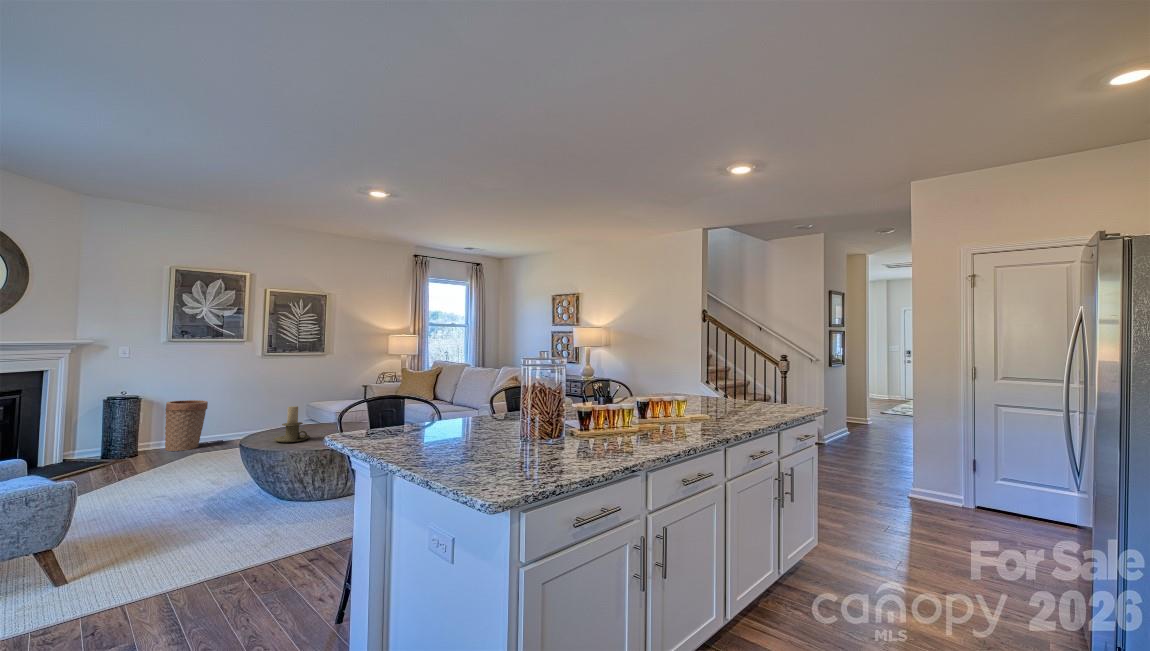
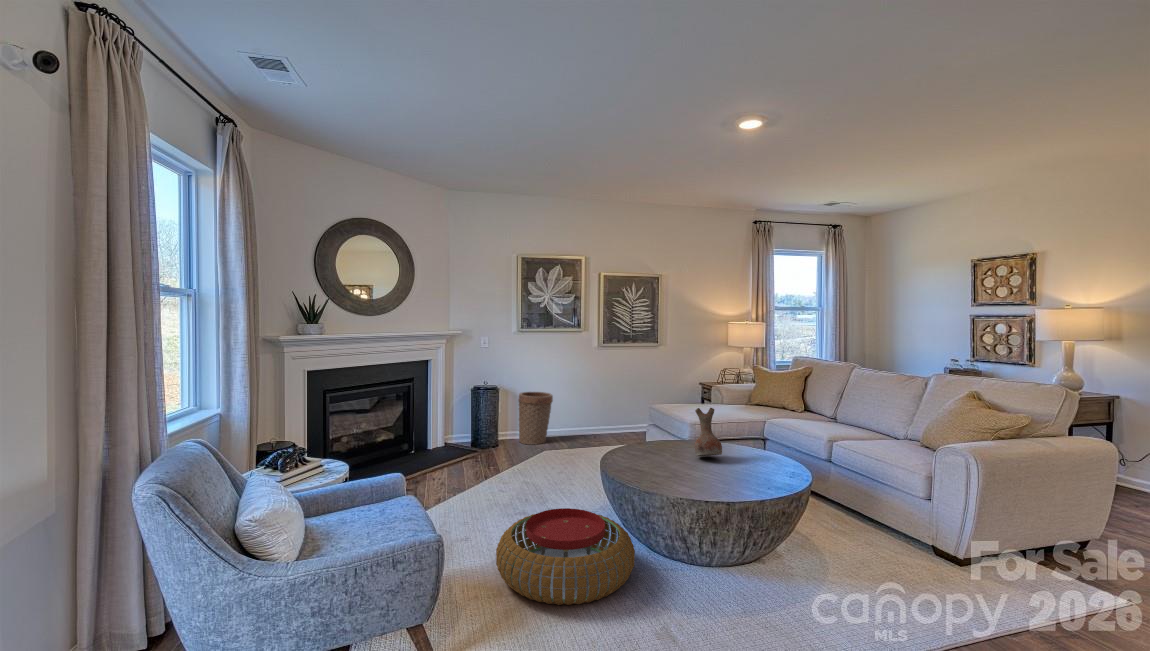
vase: none [324,392,346,429] -> present [694,408,722,457]
candle holder: present [274,406,310,442] -> none [642,428,685,478]
pouf: none [120,475,260,542] -> present [496,508,635,605]

